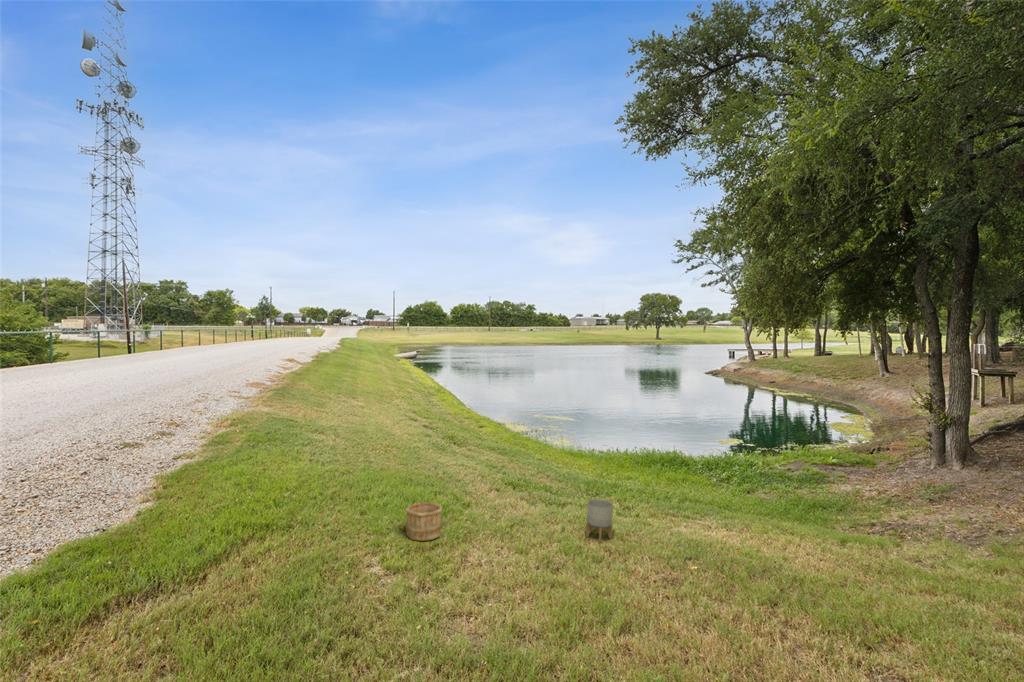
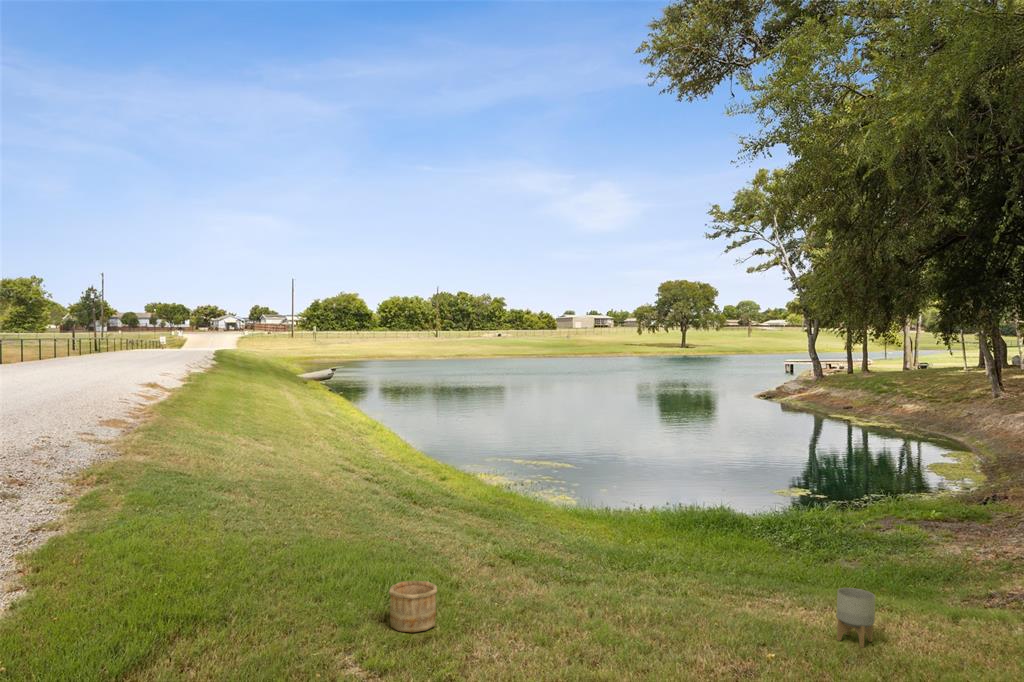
planter: present [586,499,613,543] -> present [837,588,875,648]

